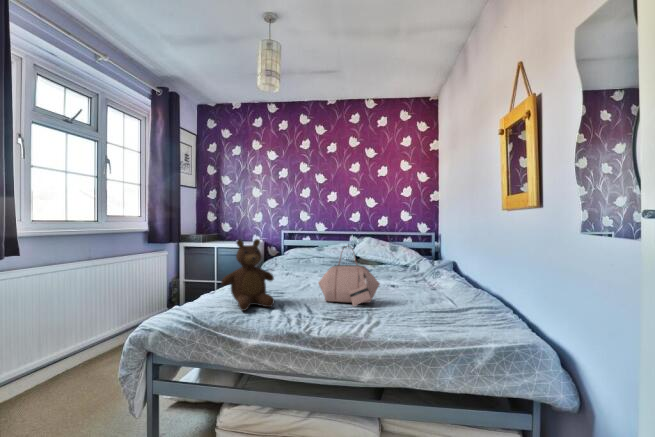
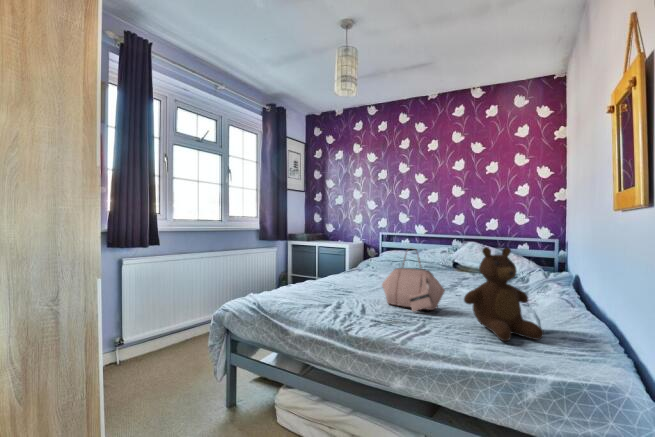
teddy bear: present [221,239,274,311] -> present [464,247,544,341]

